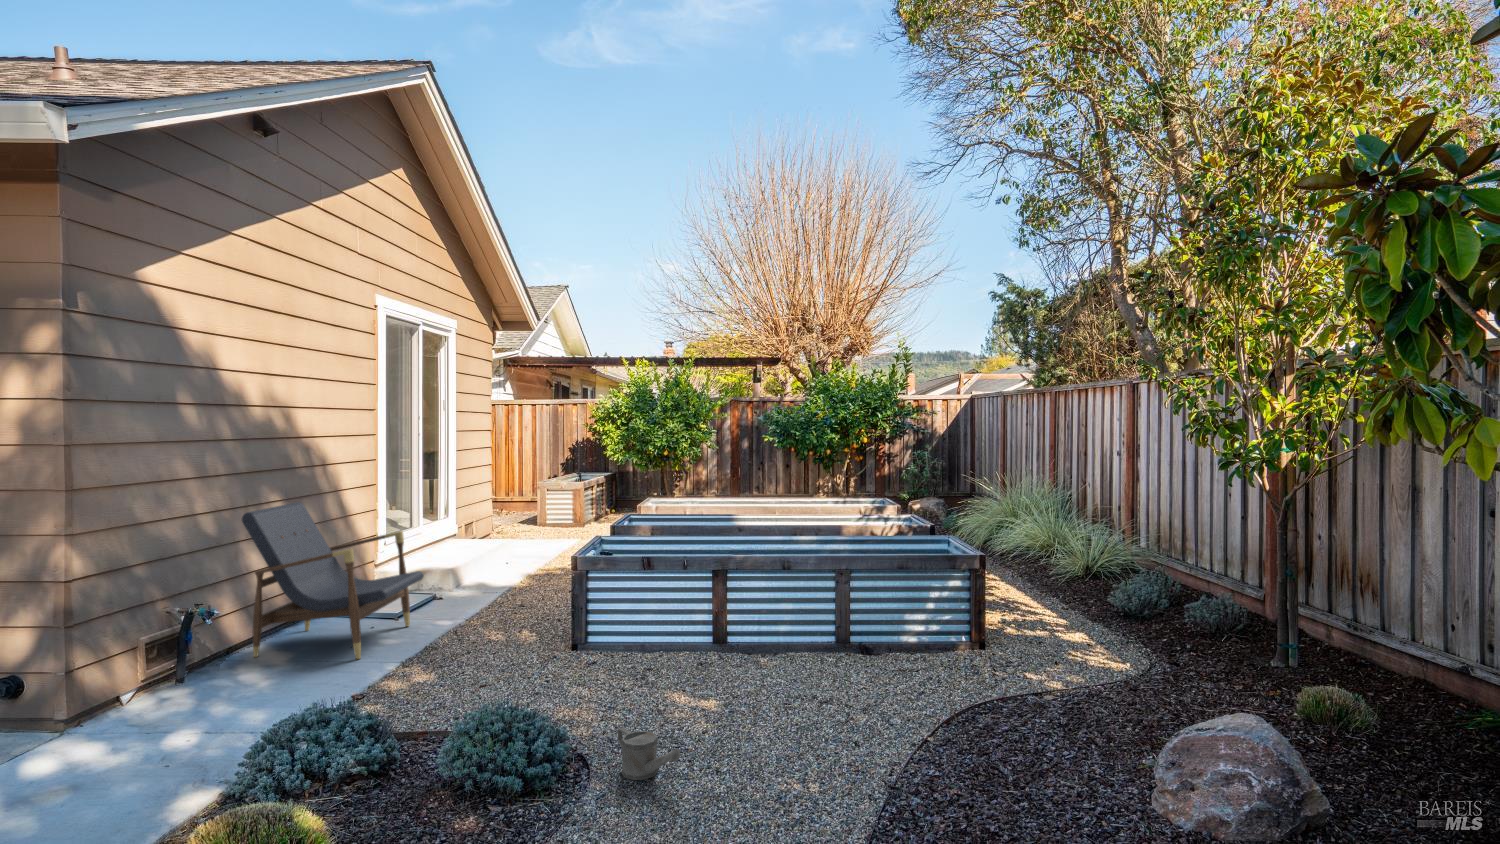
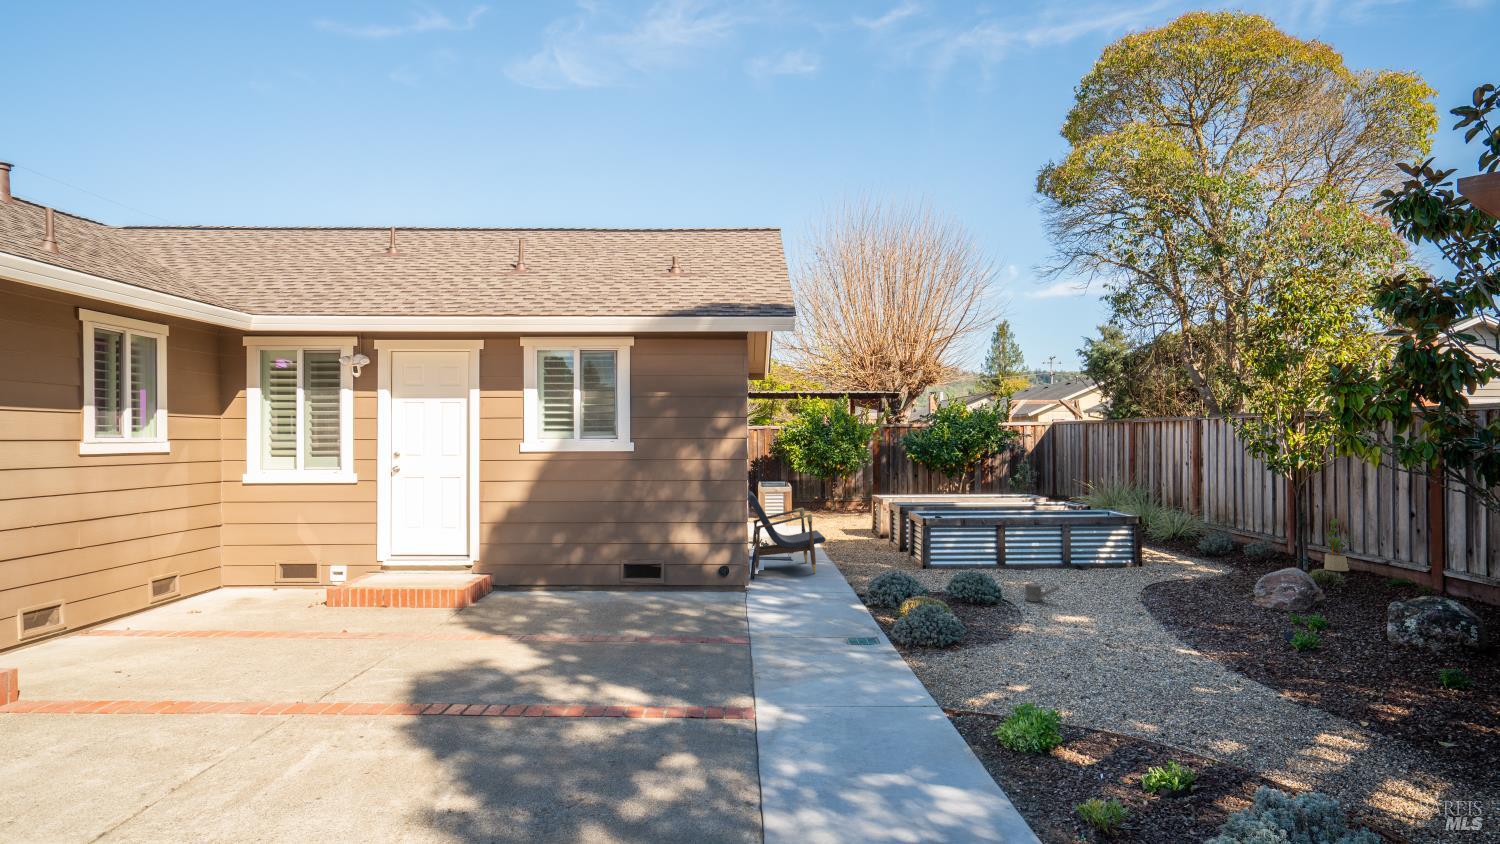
potted plant: none [1330,569,1399,679] -> present [1324,519,1351,571]

